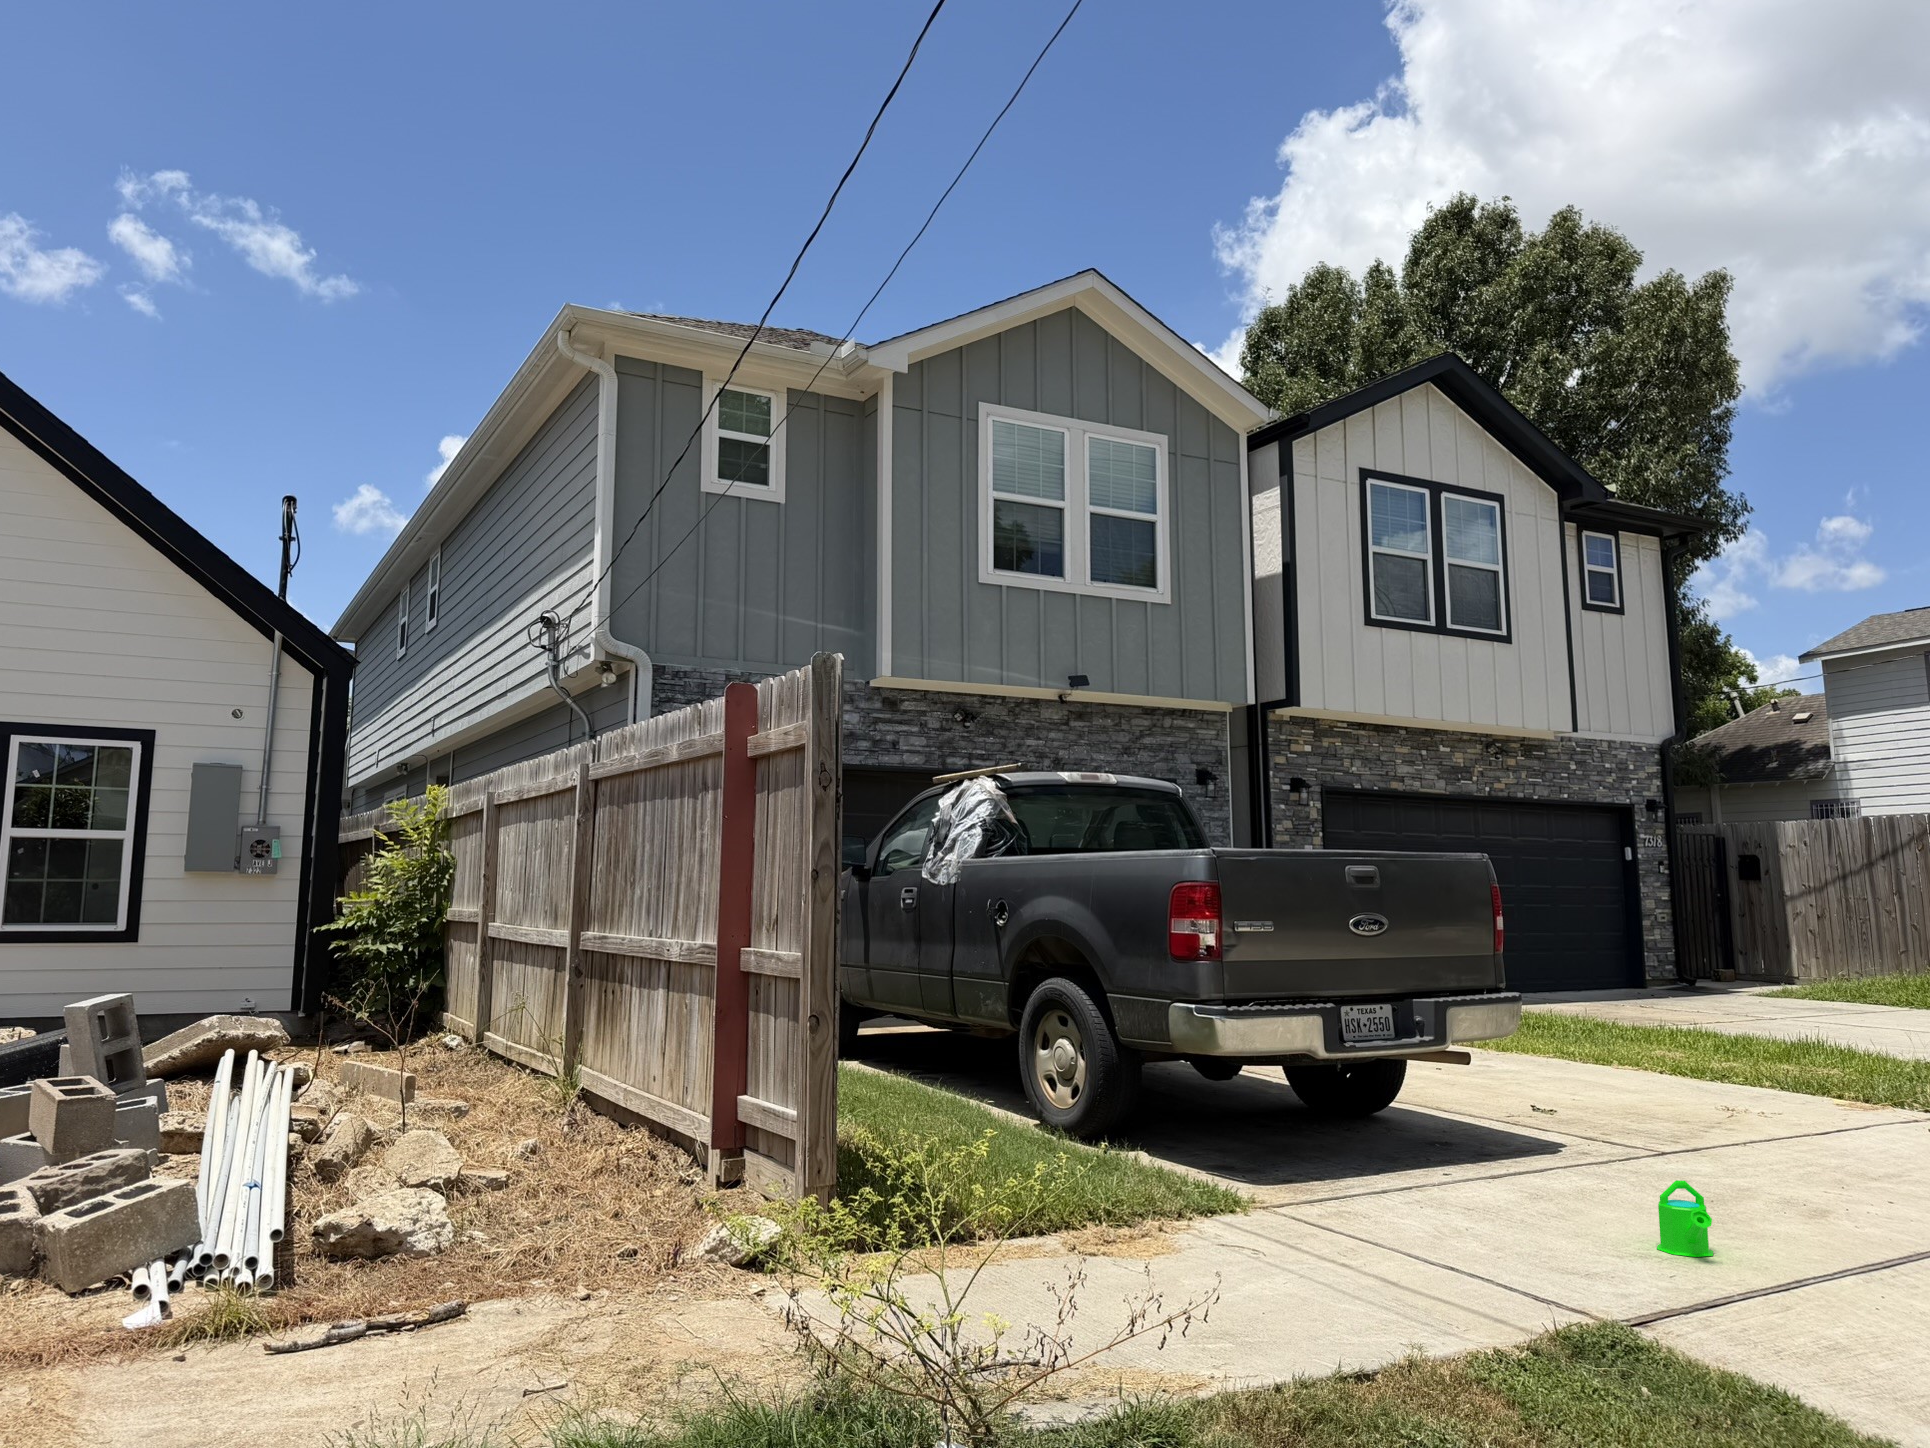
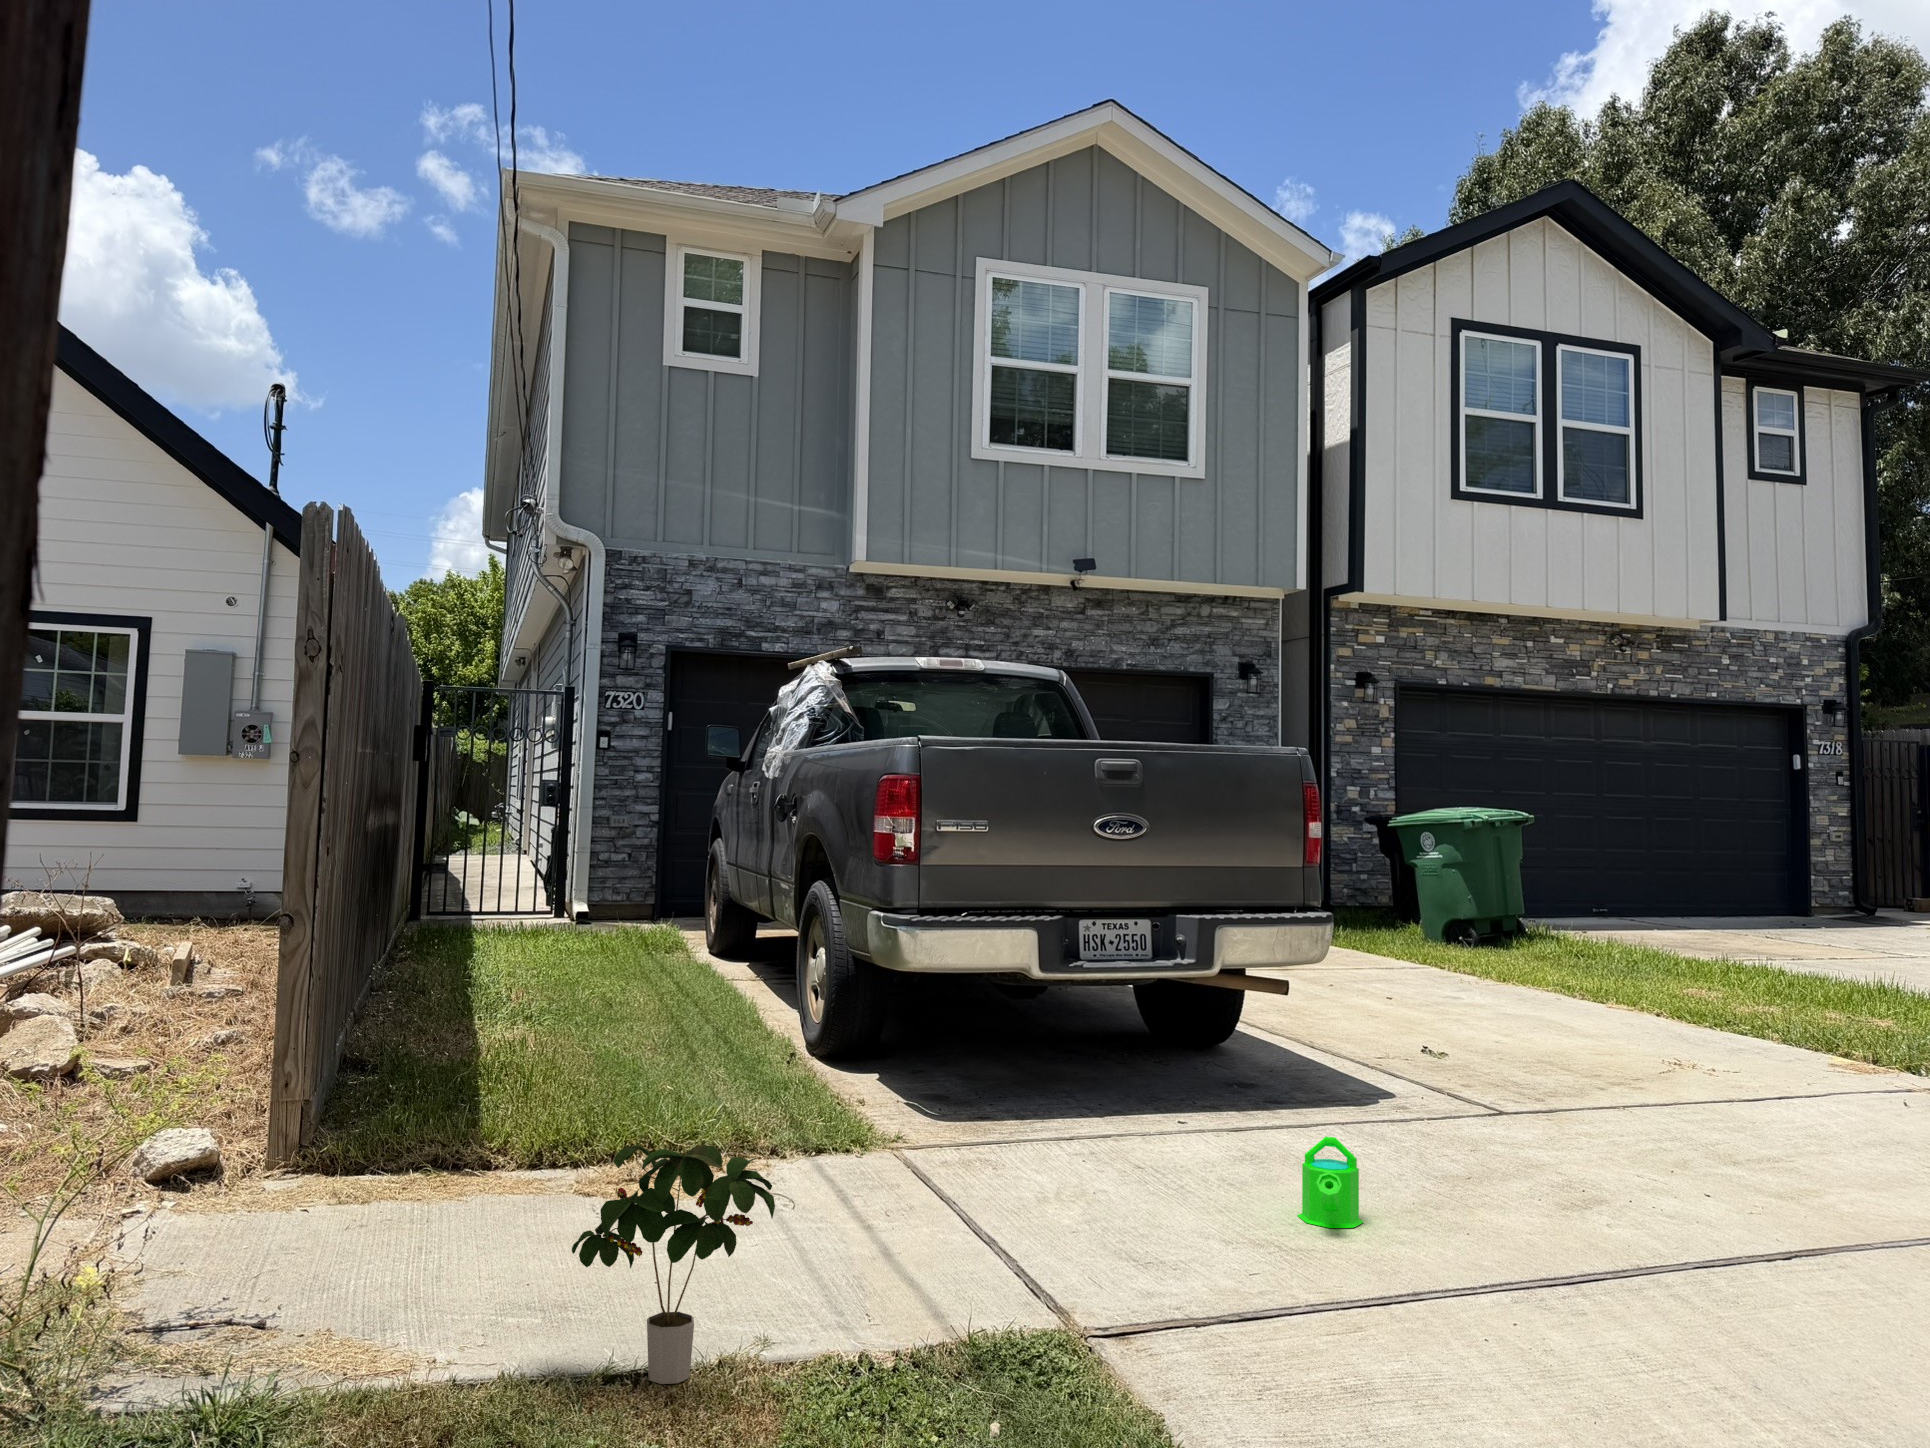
potted plant: none [1302,1203,1484,1411] -> present [572,1143,775,1384]

